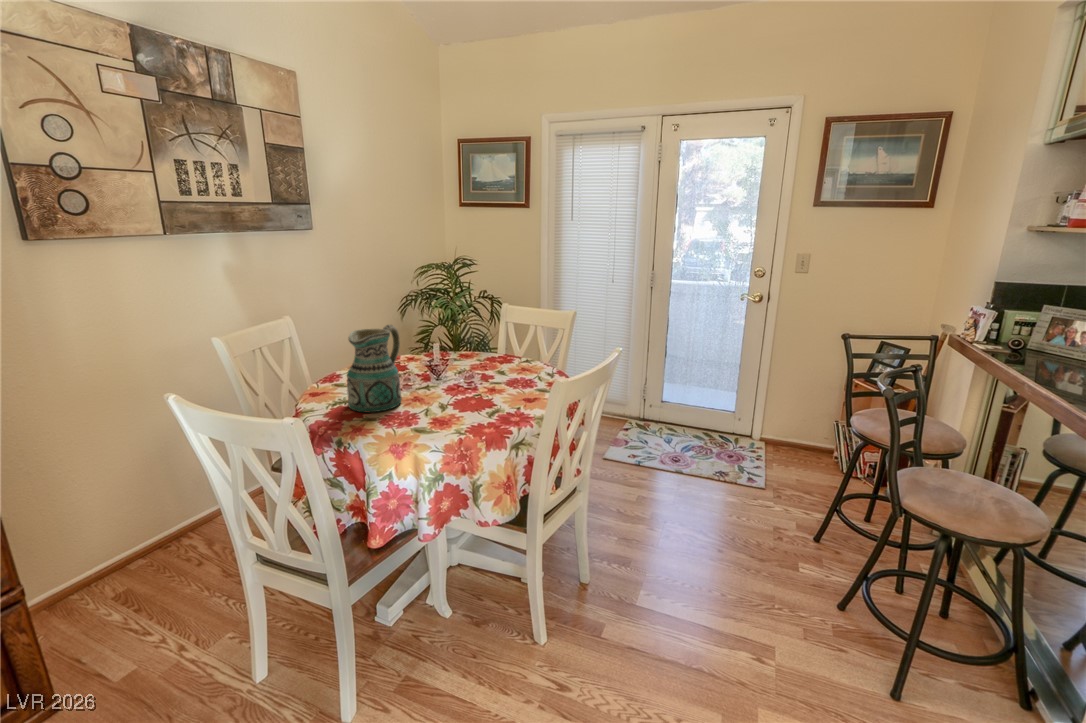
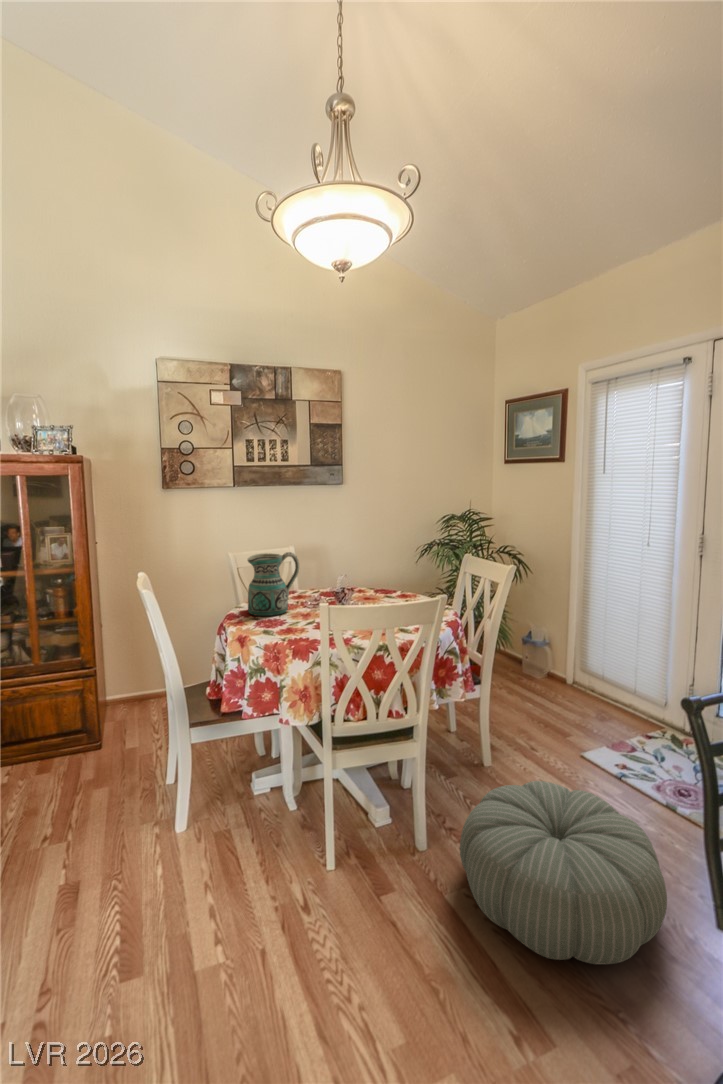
pouf: none [625,485,783,609] -> present [460,781,667,965]

